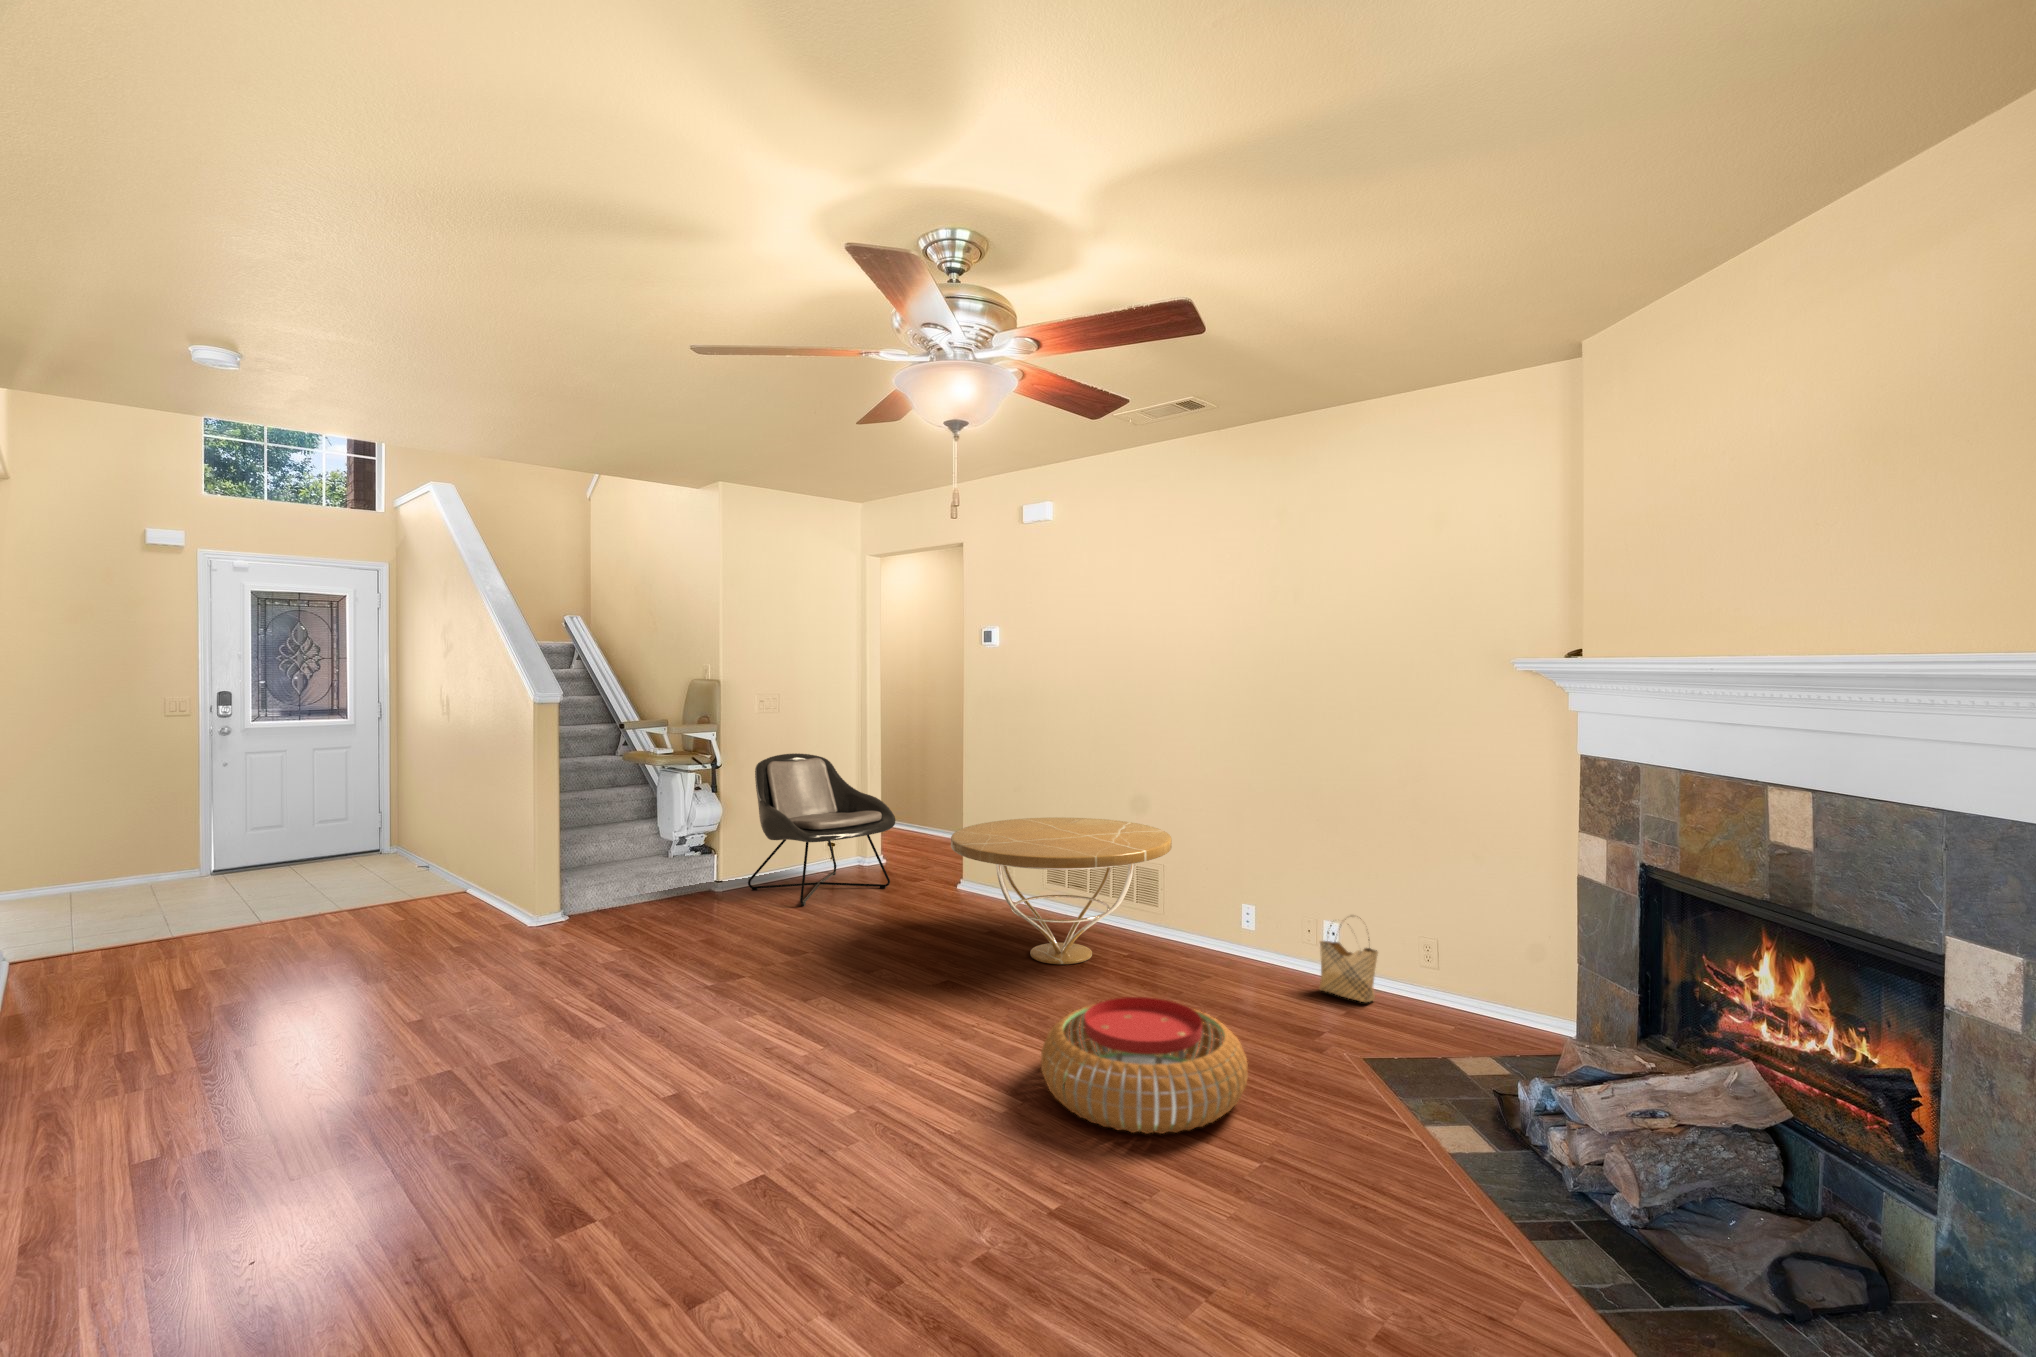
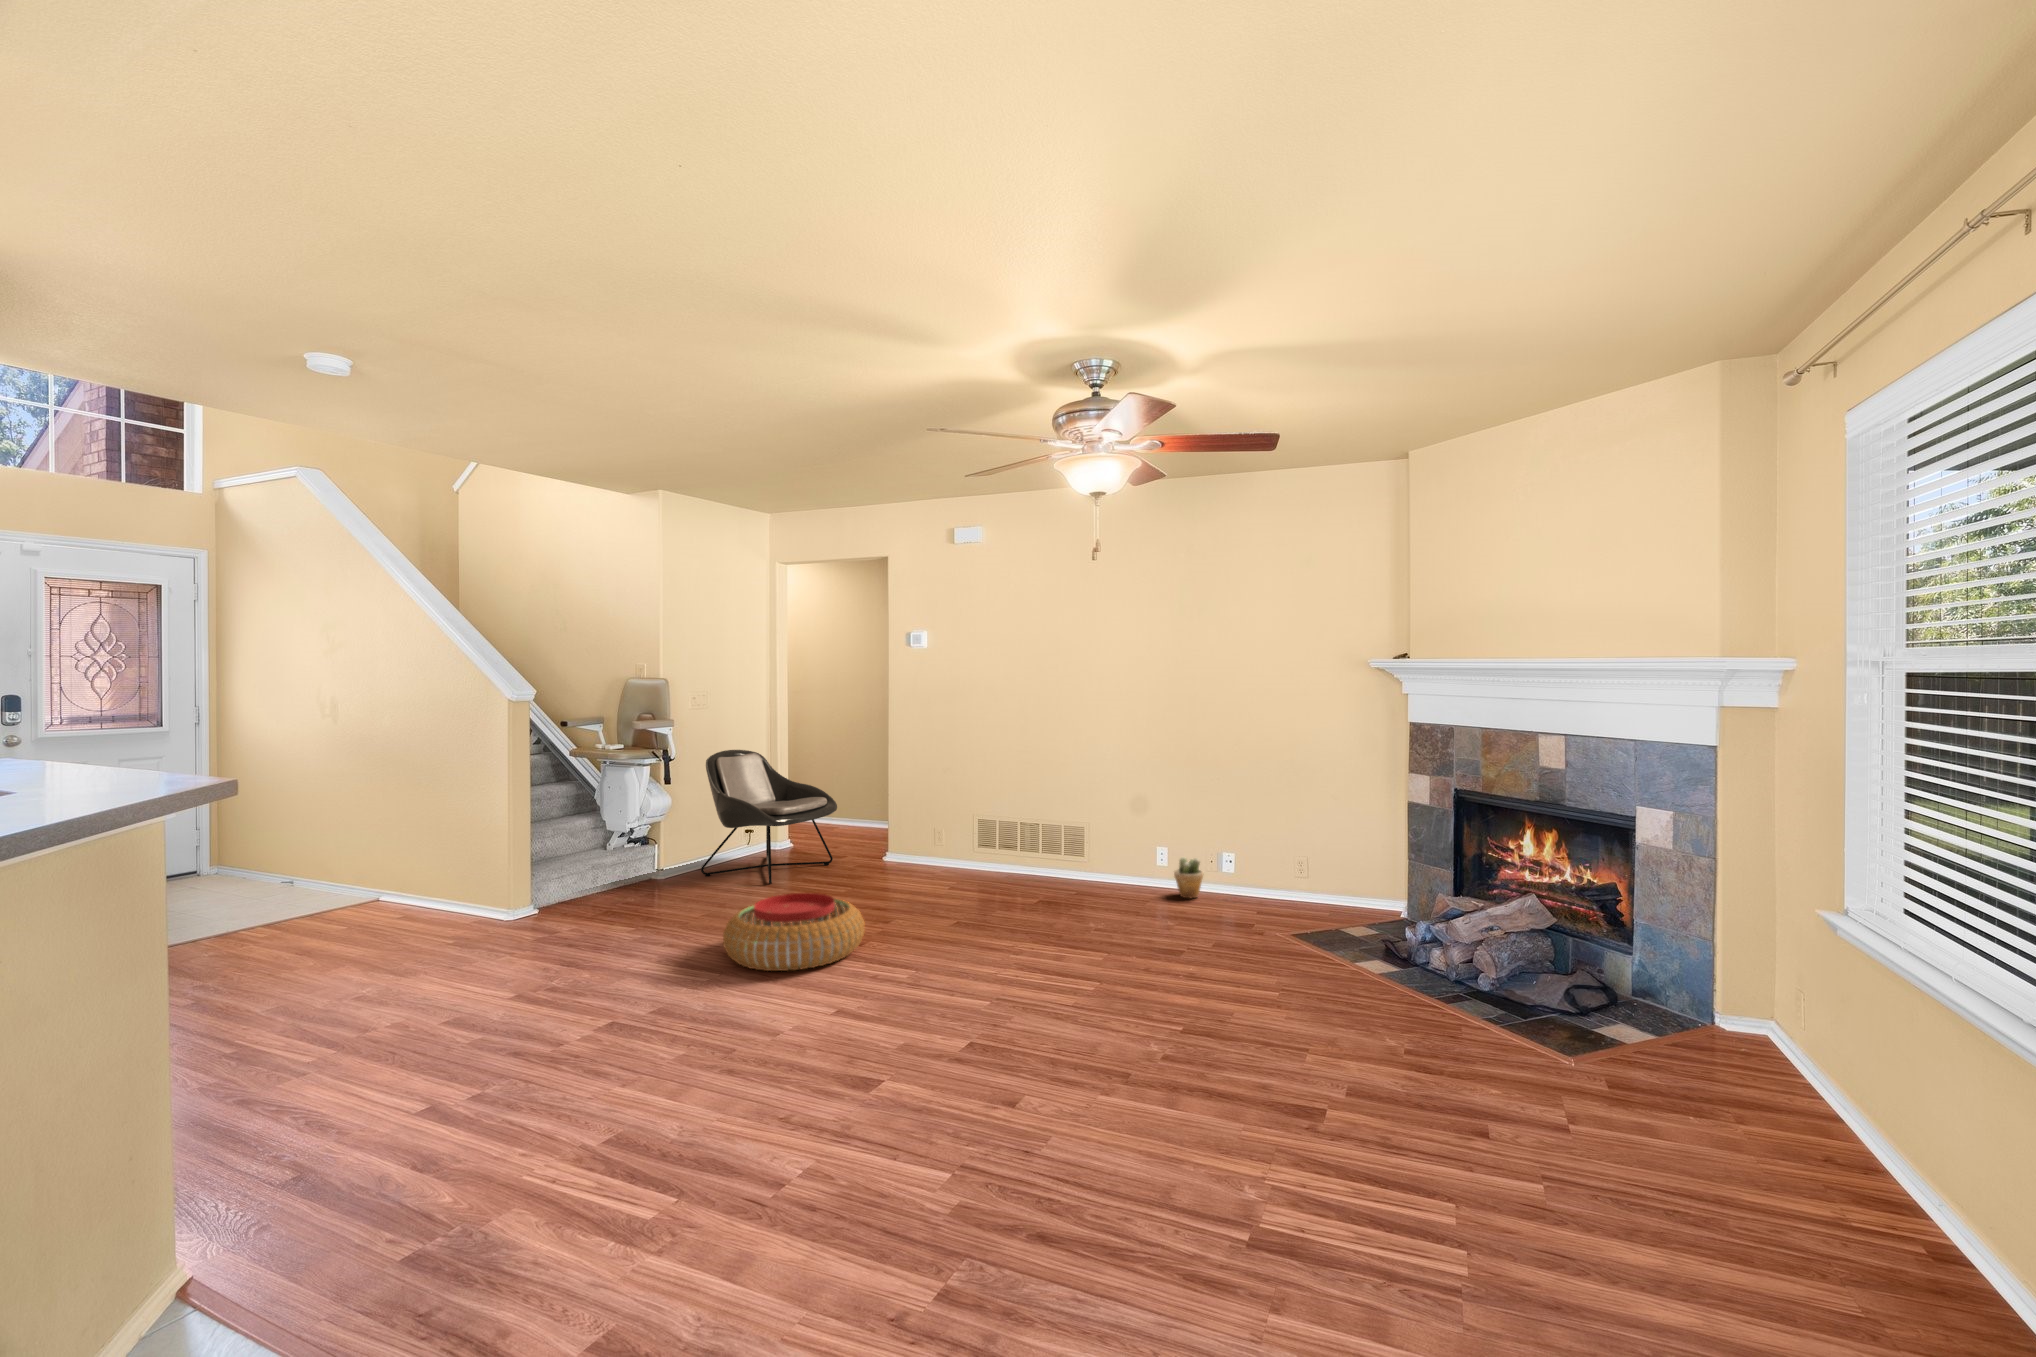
coffee table: present [951,817,1172,964] -> none [937,790,1113,903]
woven basket: present [1319,918,1378,1002] -> none [1226,844,1269,904]
potted plant: none [1251,924,1292,982] -> present [1174,857,1203,898]
pouf: present [1041,997,1248,1134] -> present [723,893,864,971]

